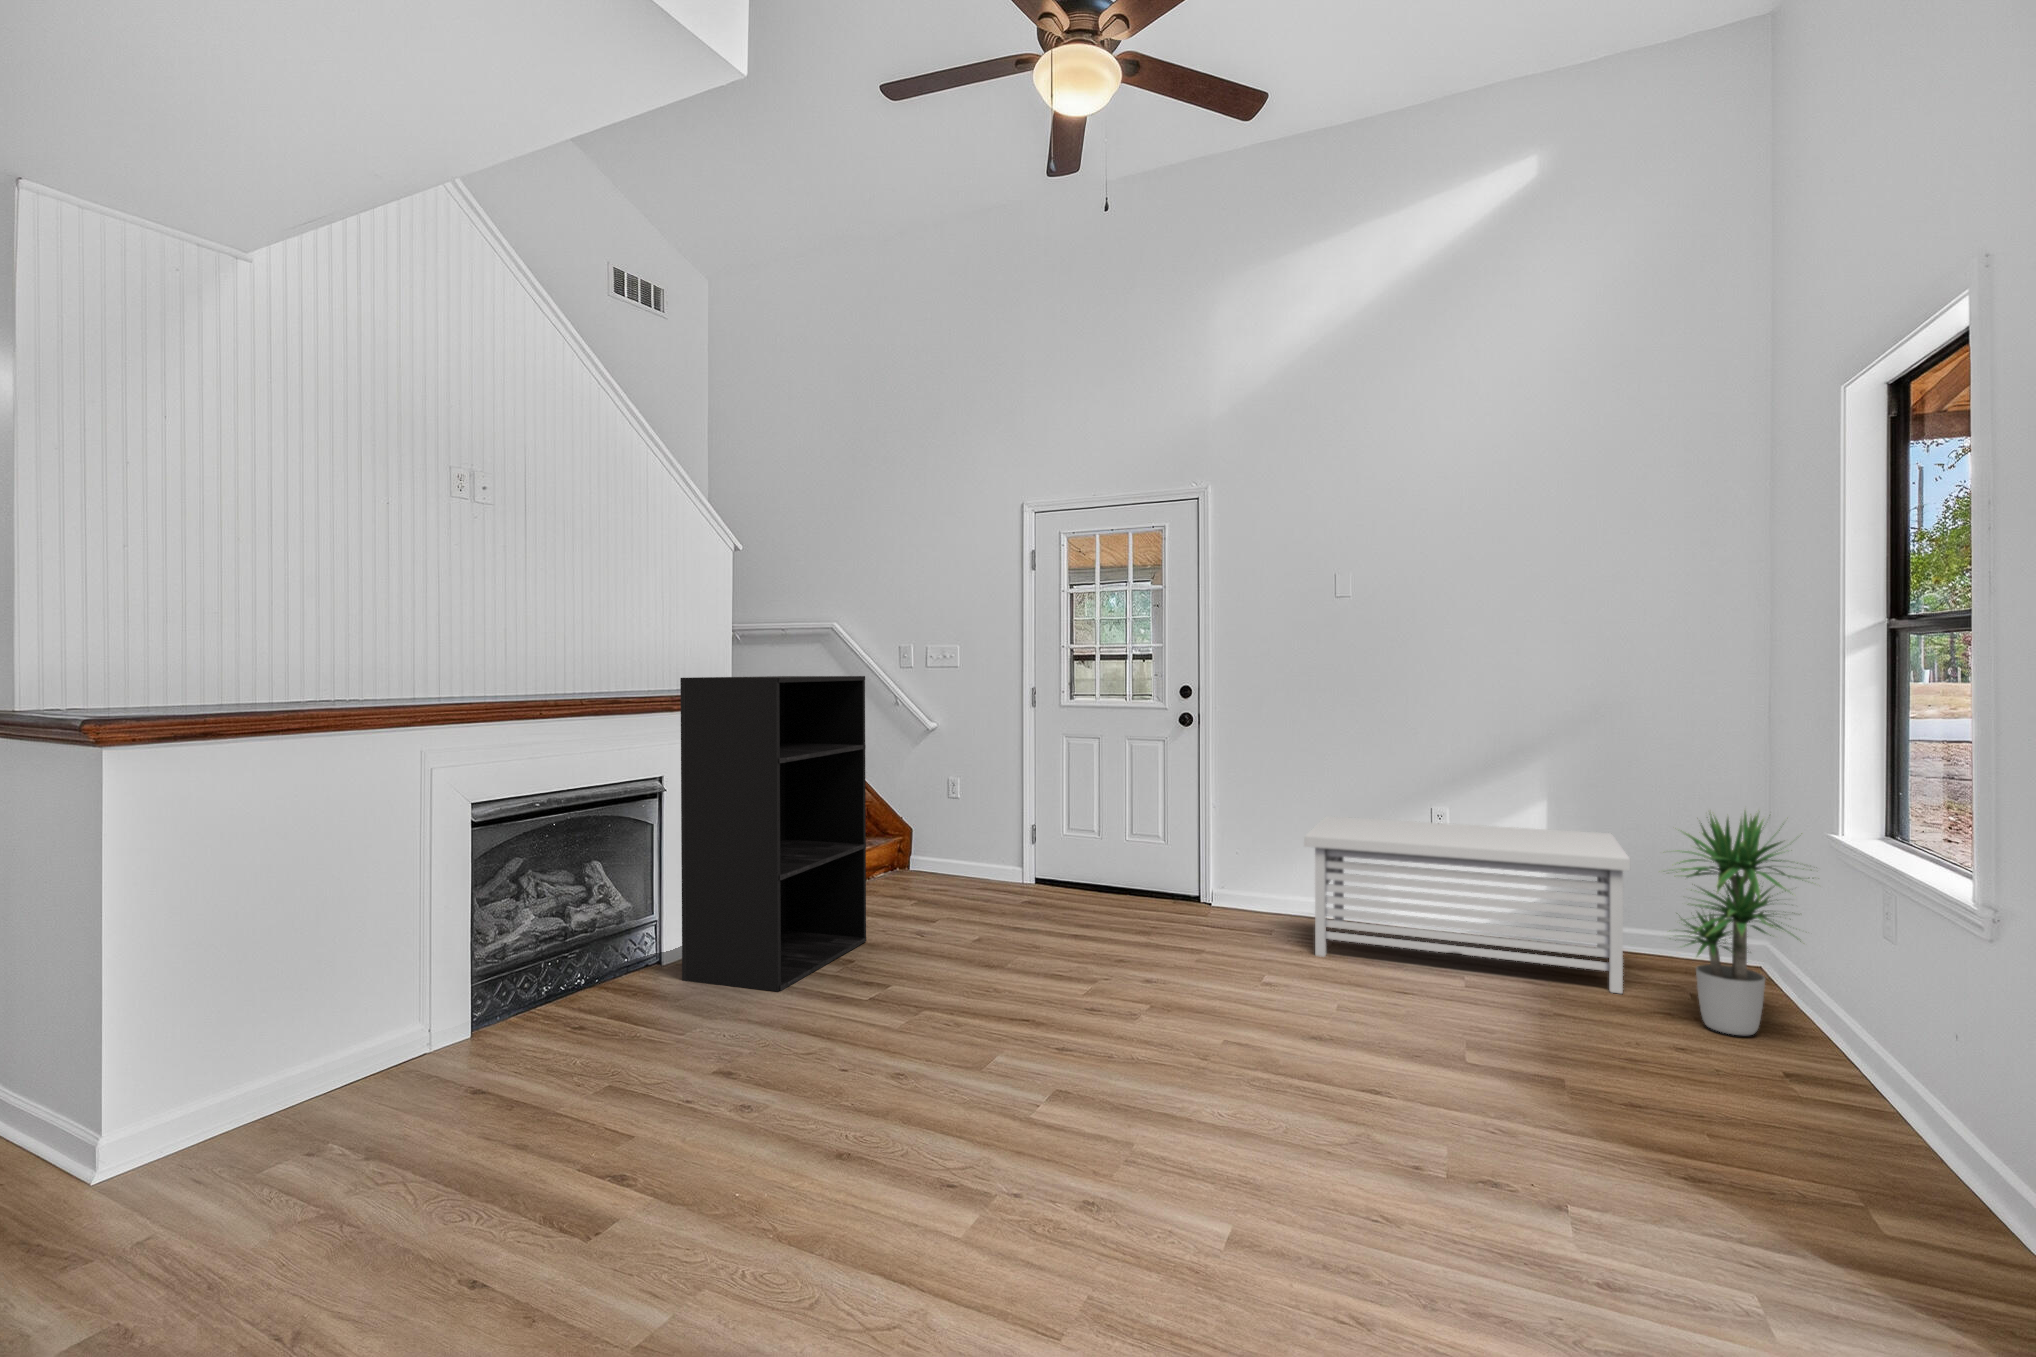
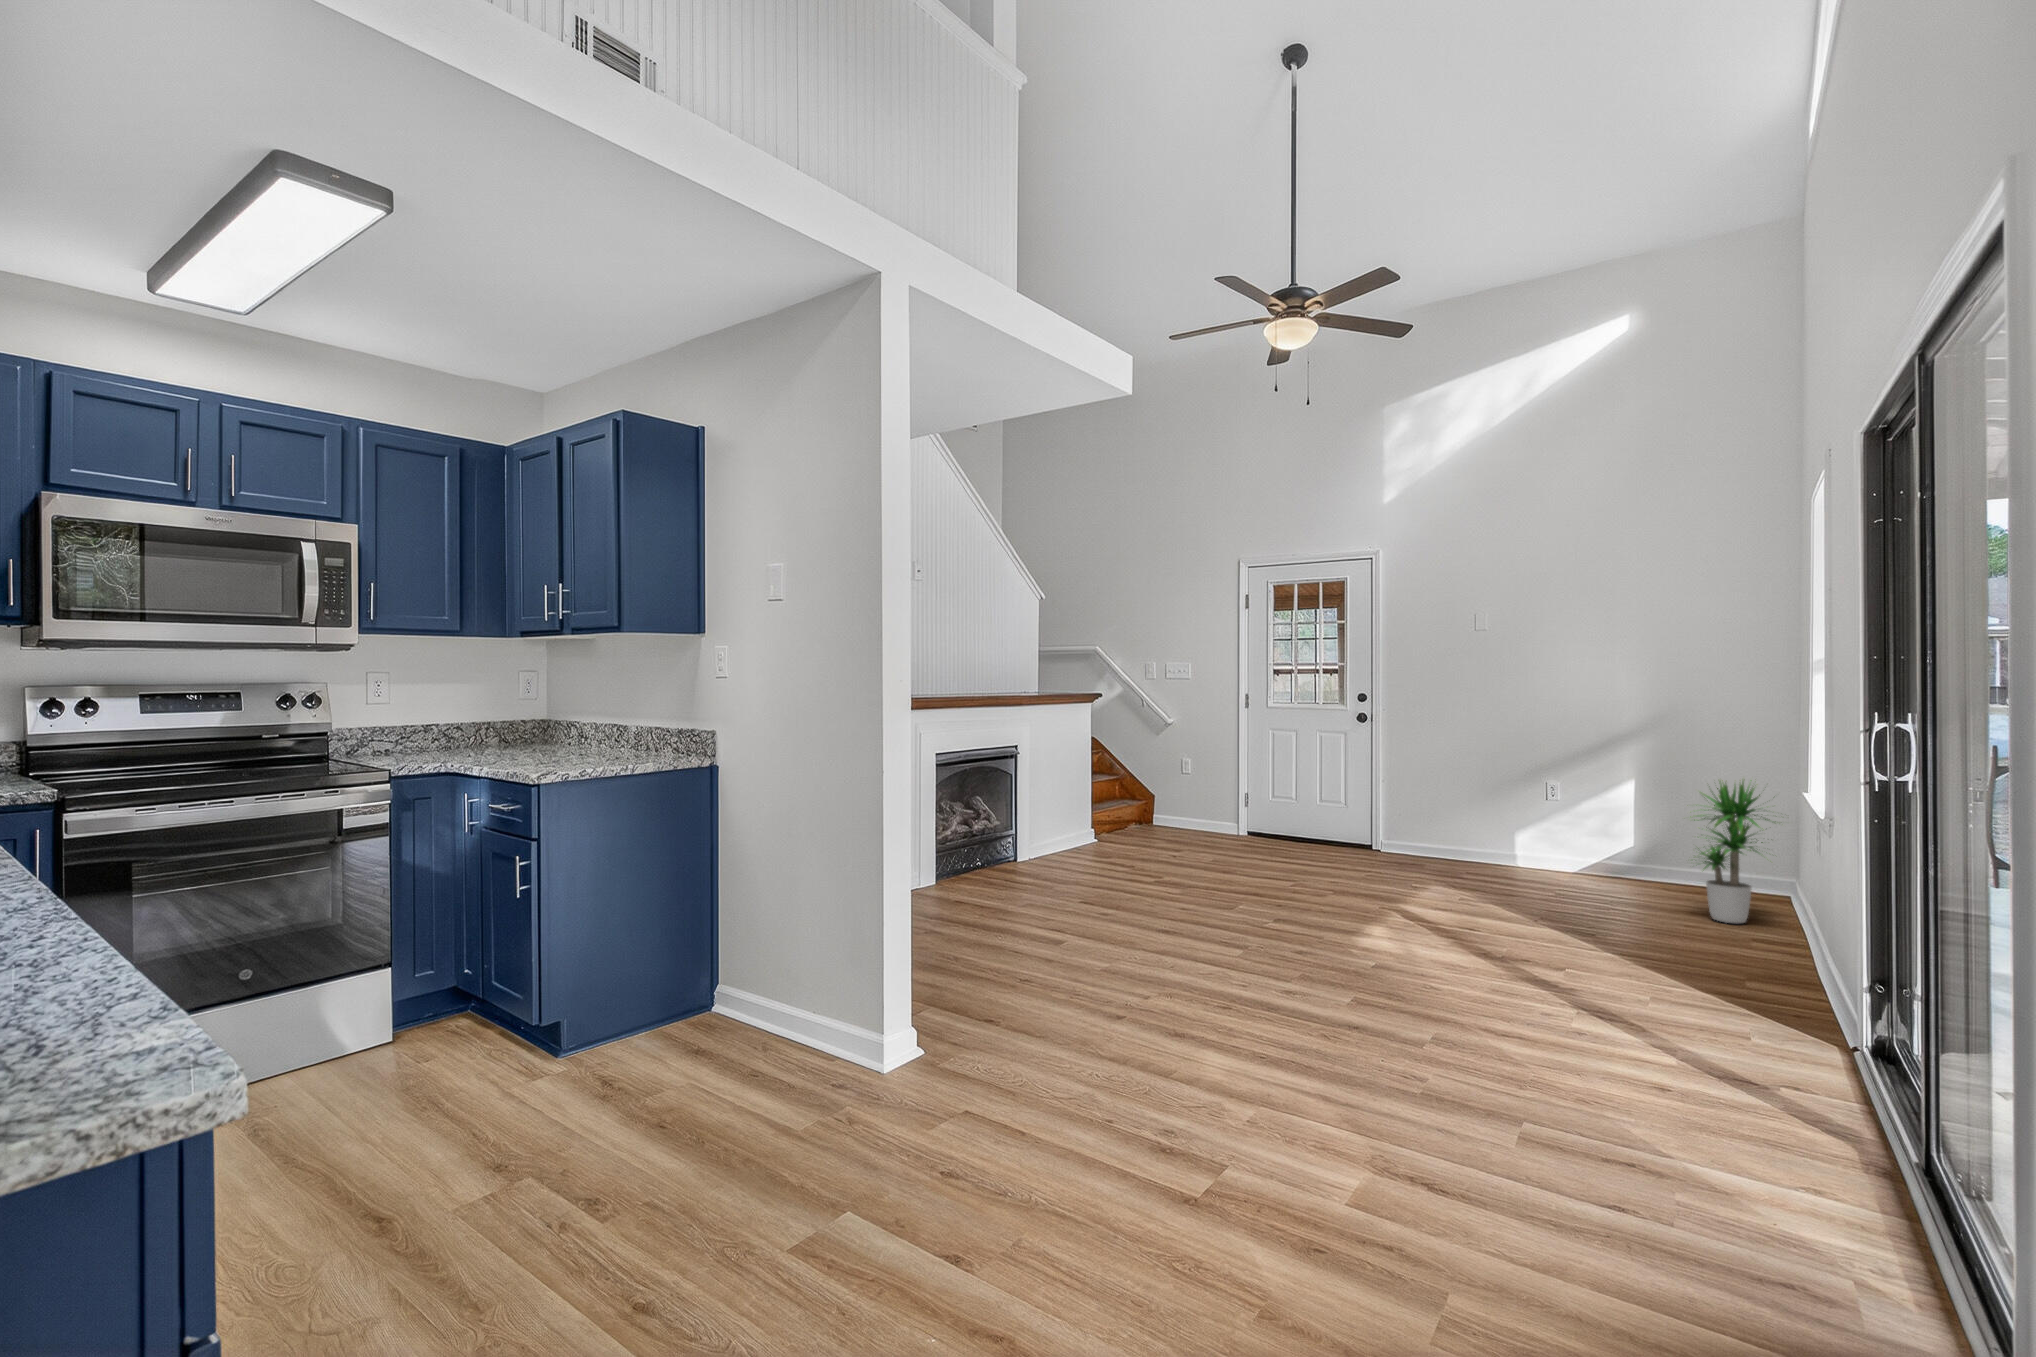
bookshelf: present [680,676,866,992] -> none [1035,684,1141,876]
storage bench: present [1304,816,1630,993] -> none [1444,788,1677,904]

